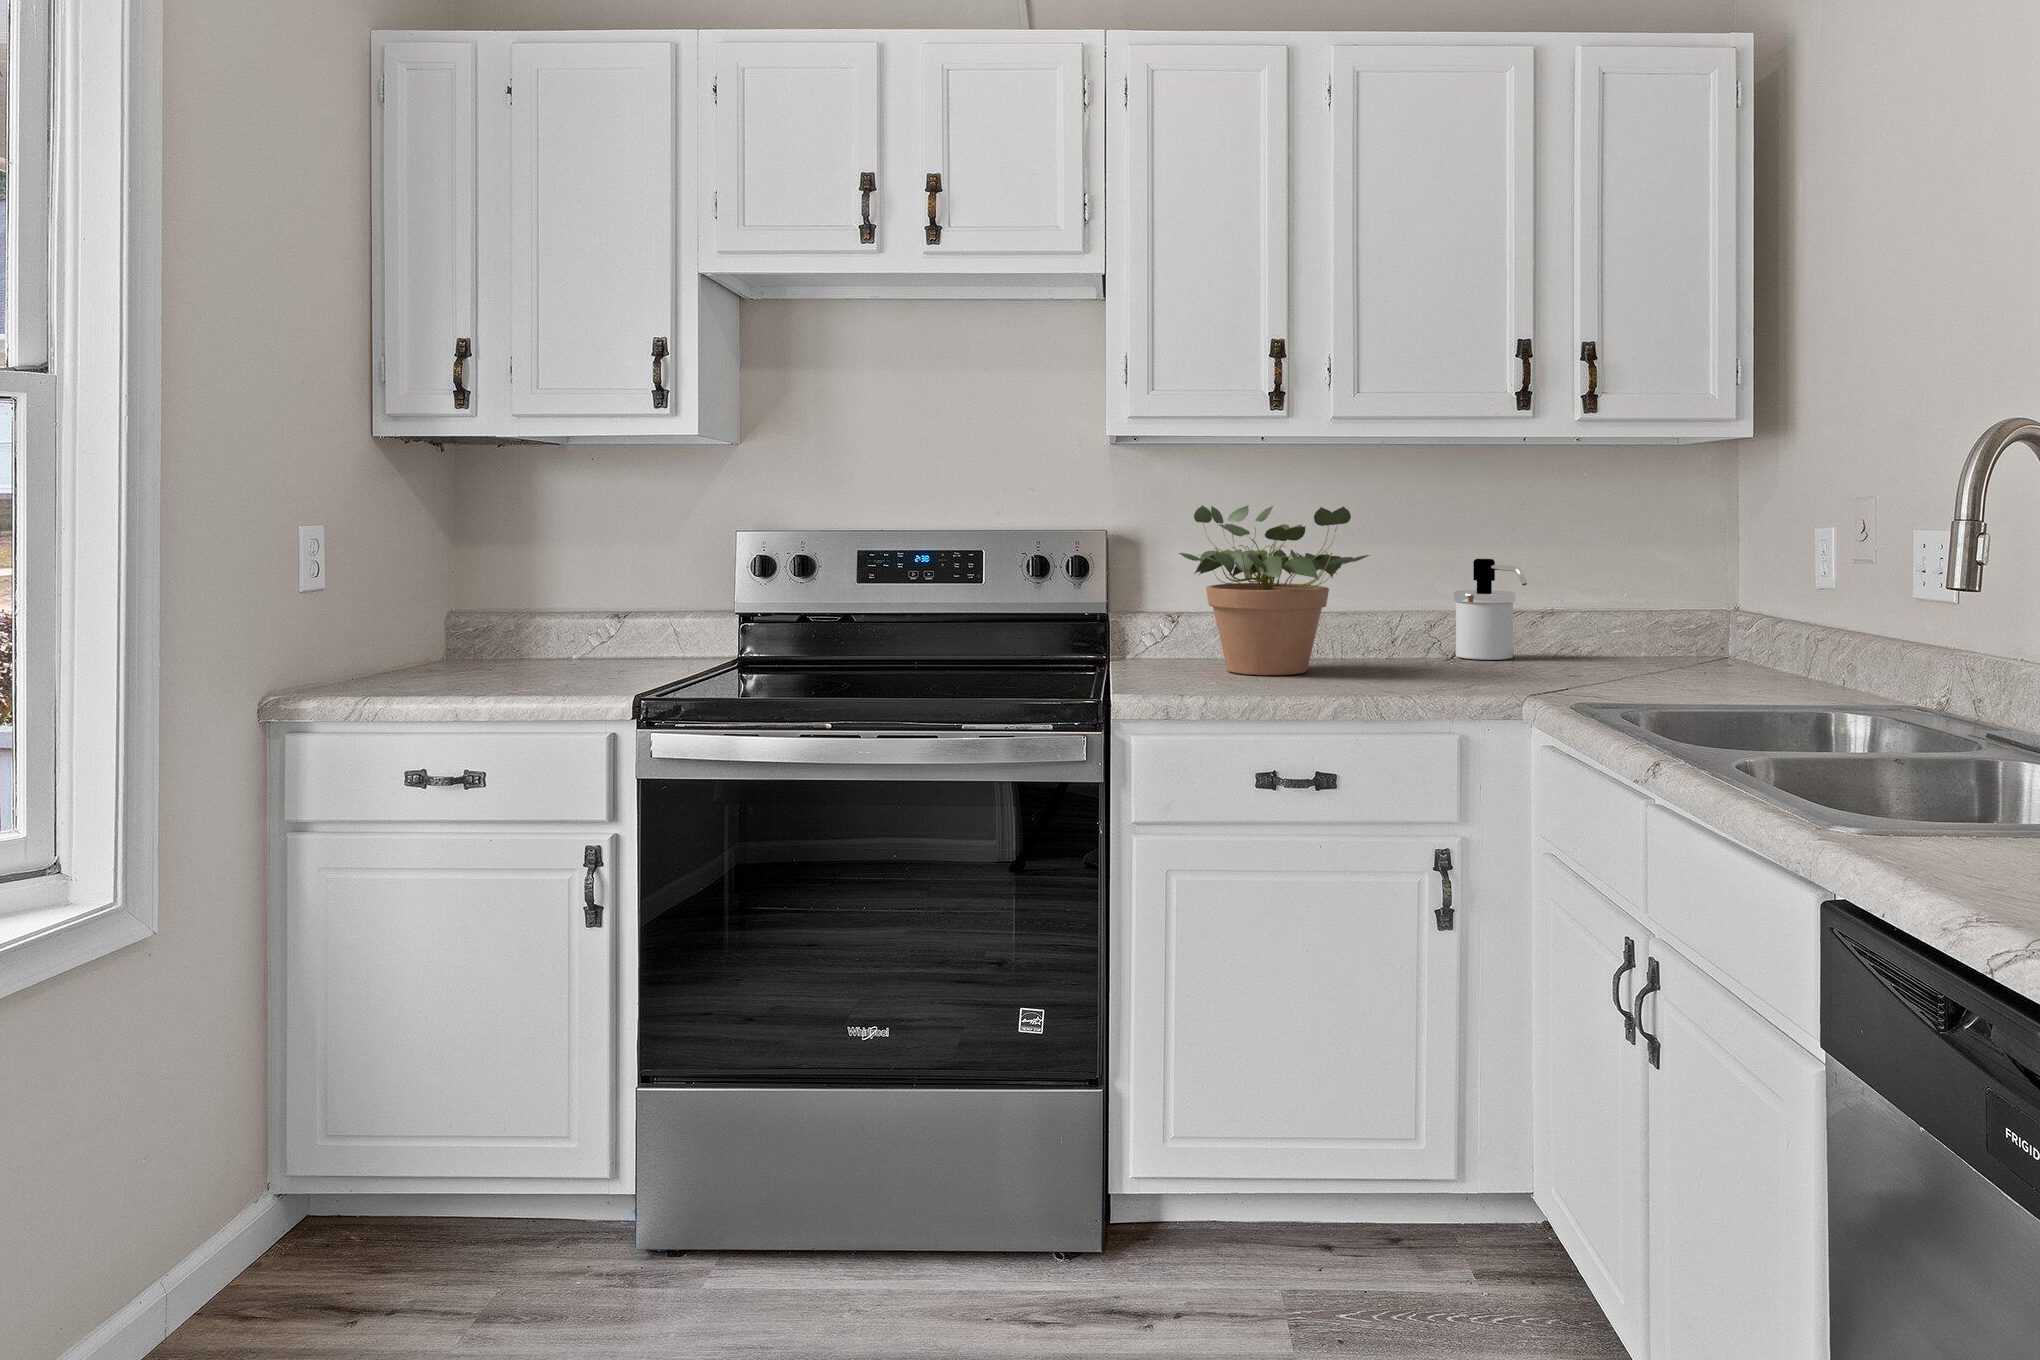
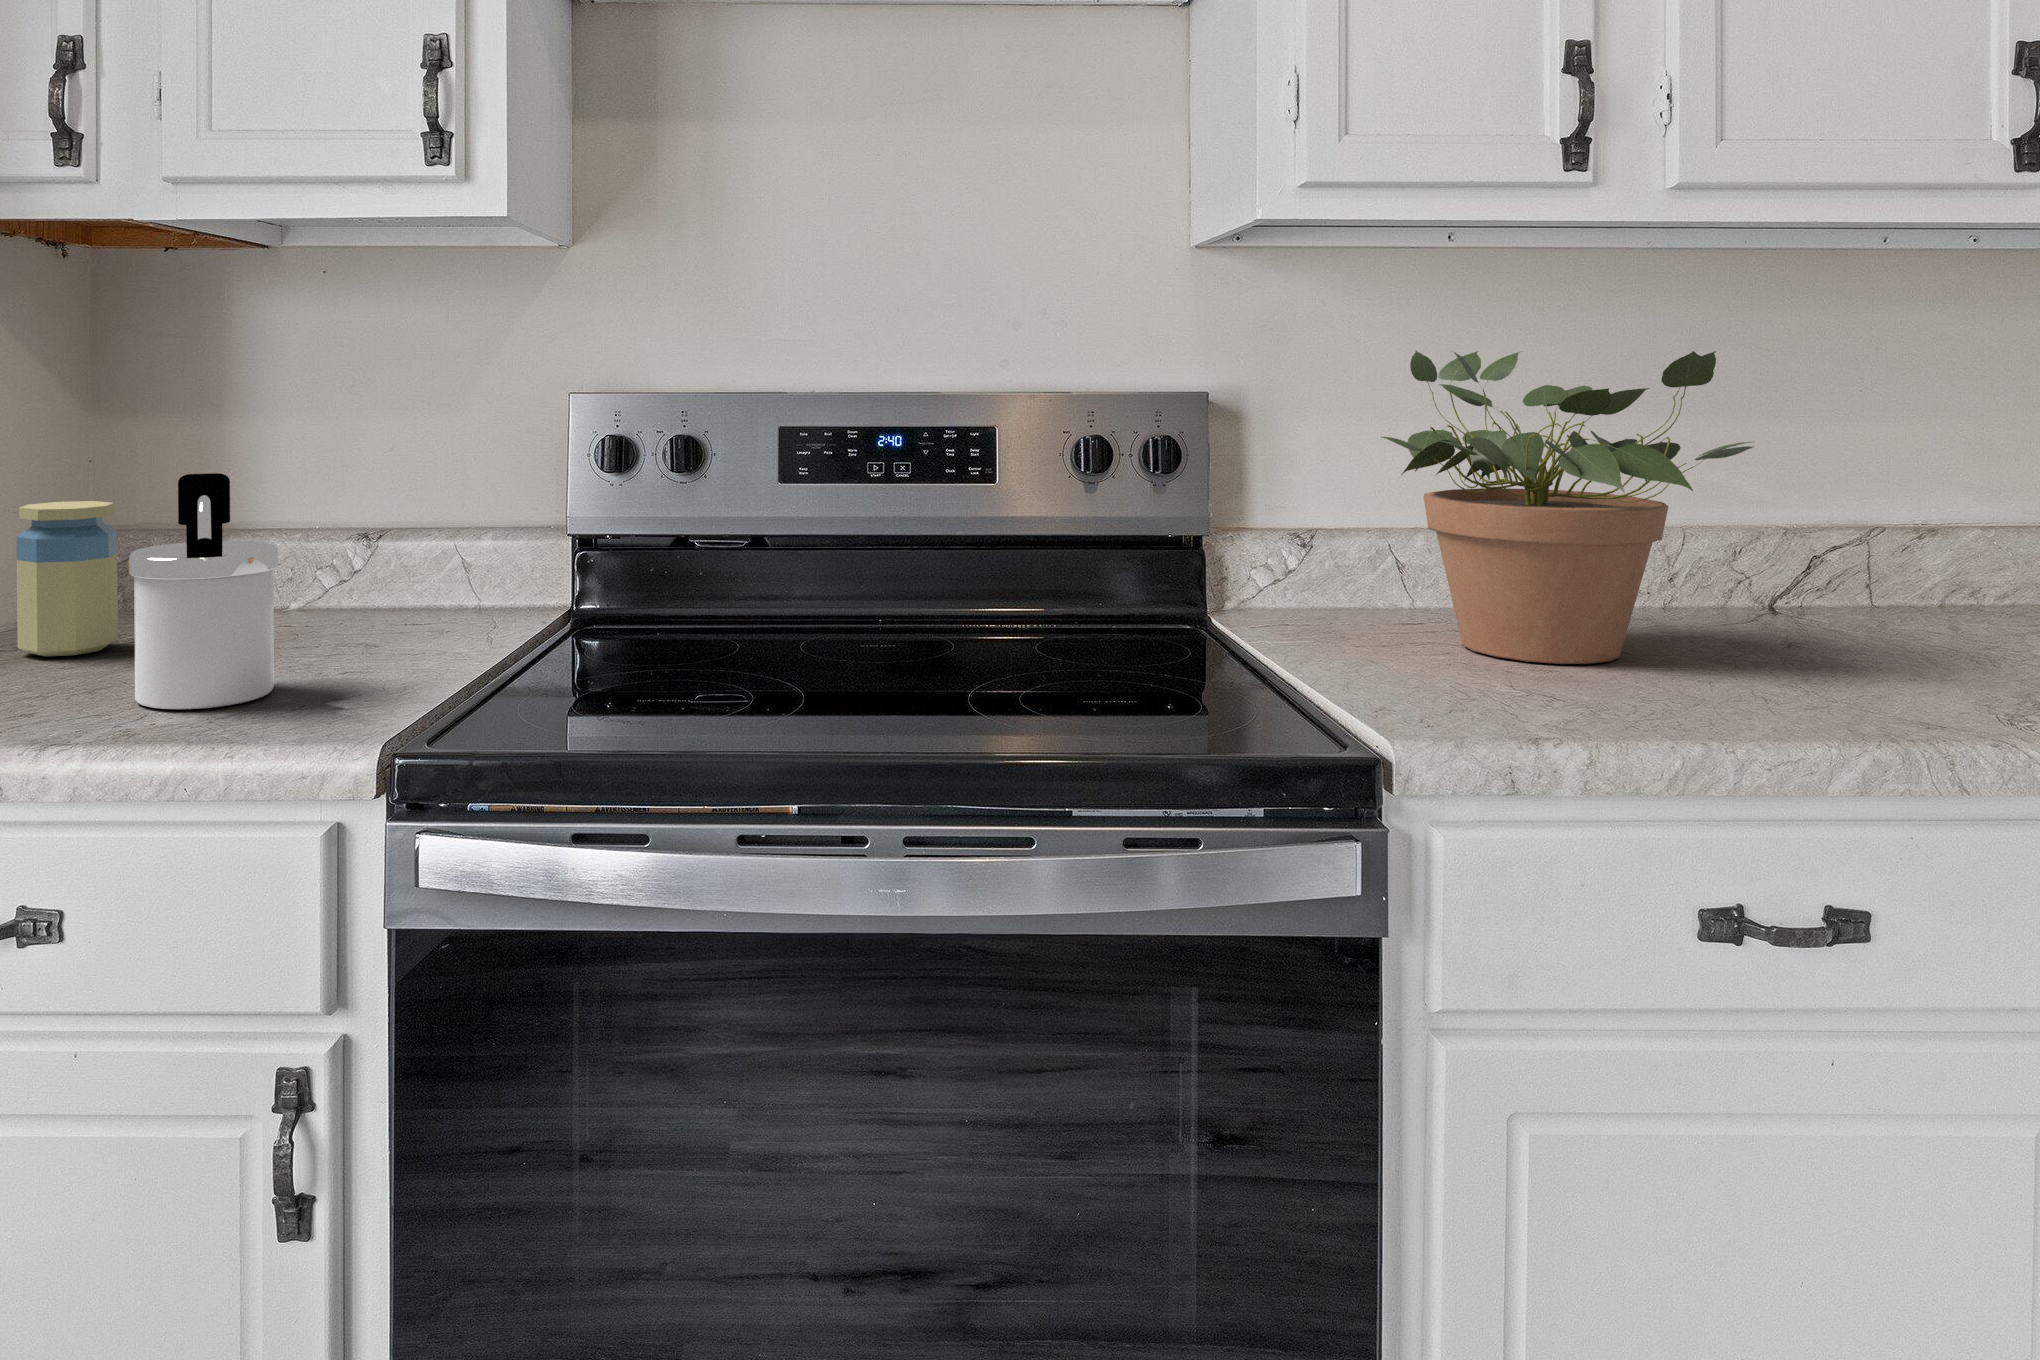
soap dispenser: present [1453,559,1527,660] -> present [128,473,278,709]
jar: none [433,589,484,672] -> present [16,501,118,657]

